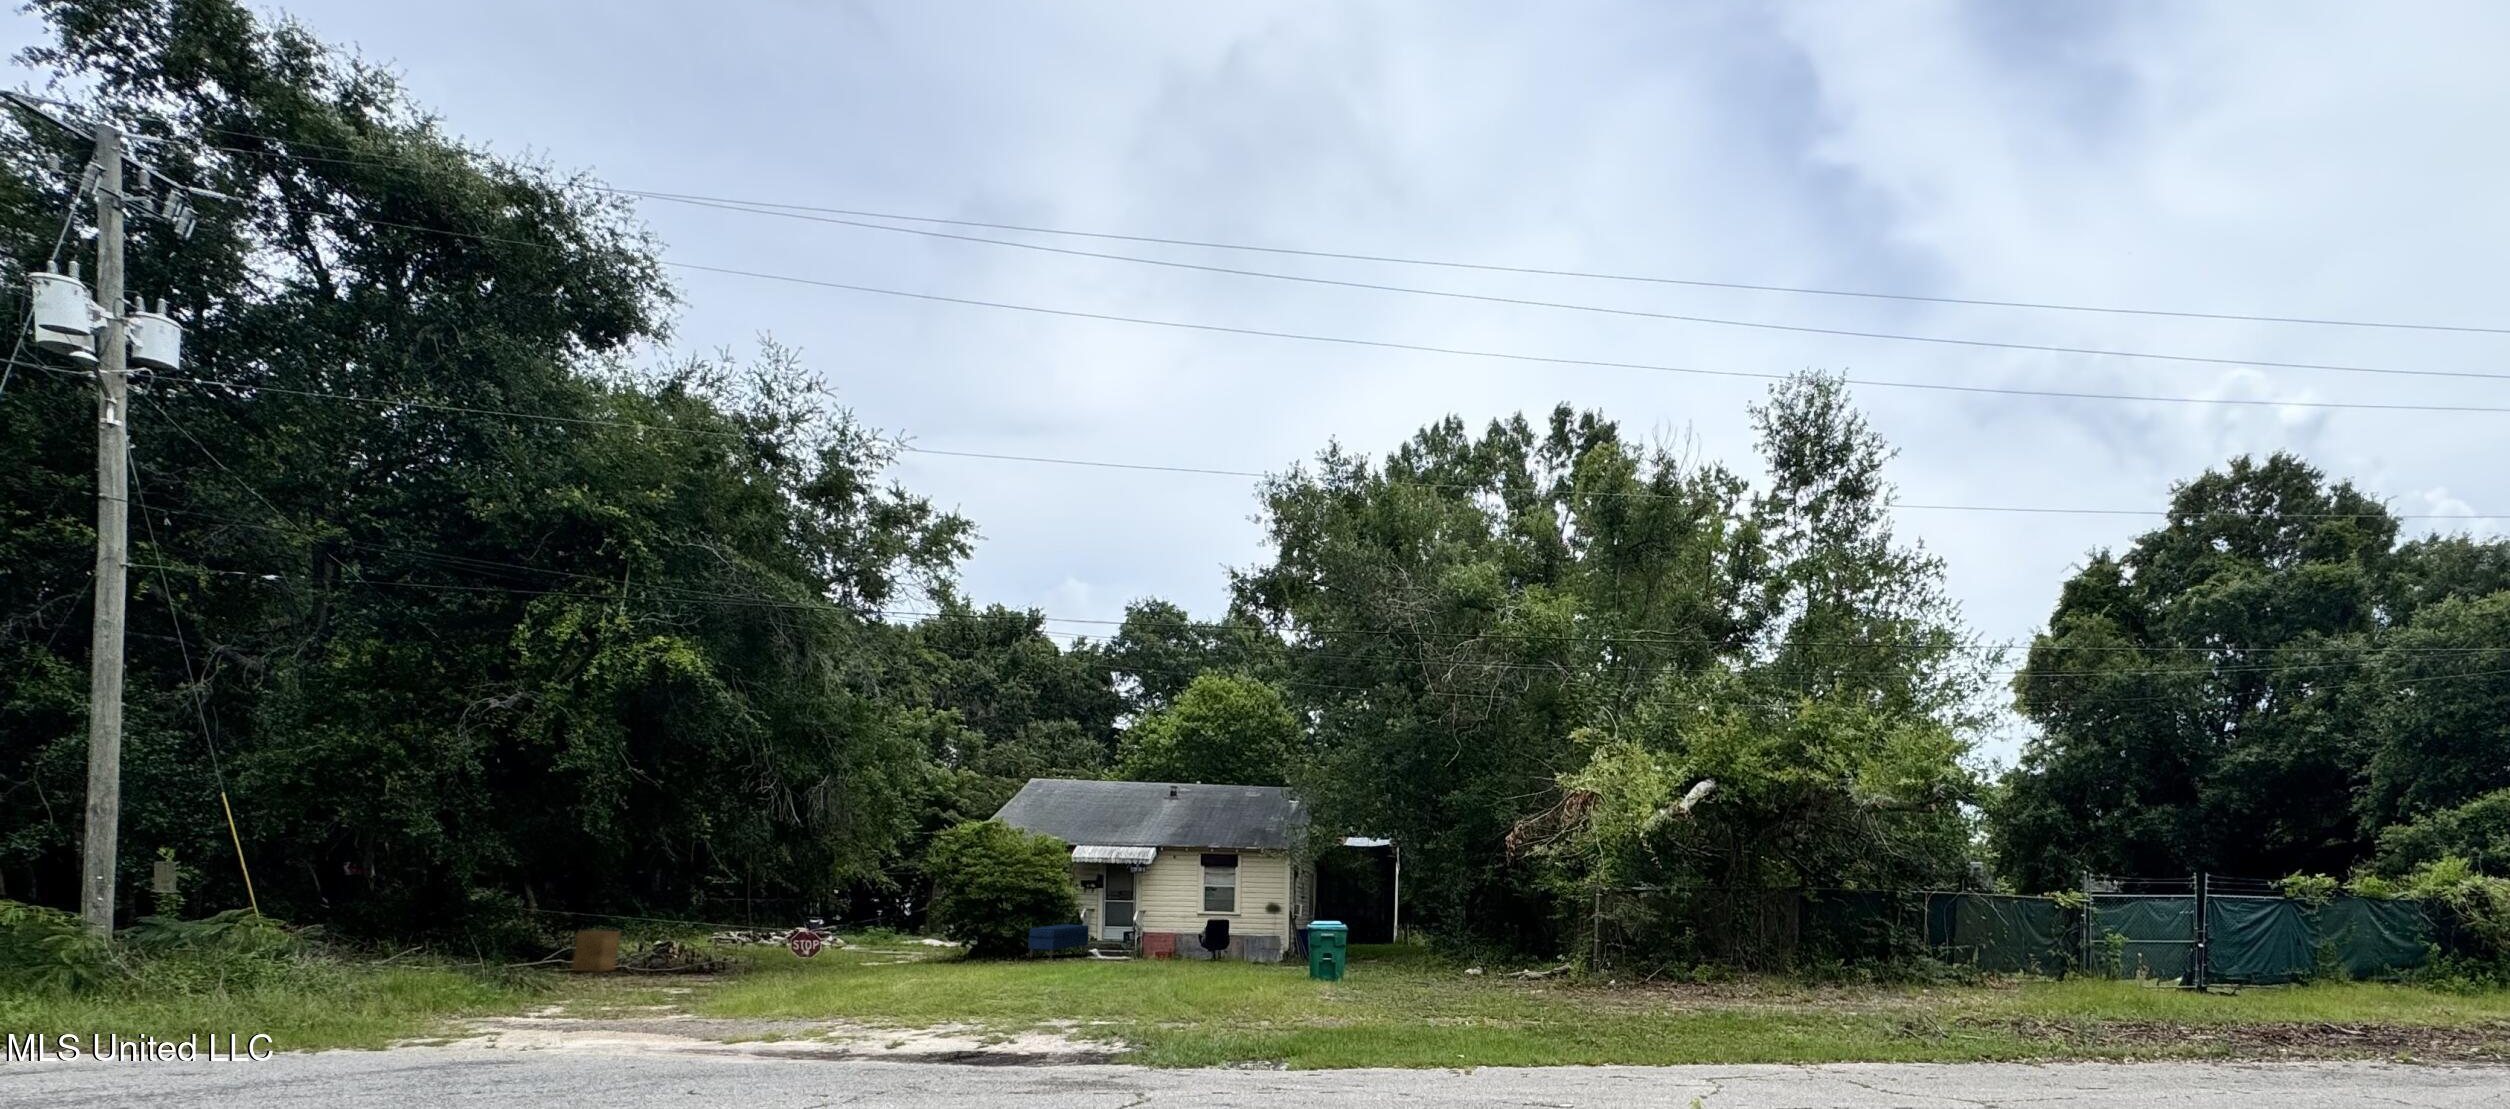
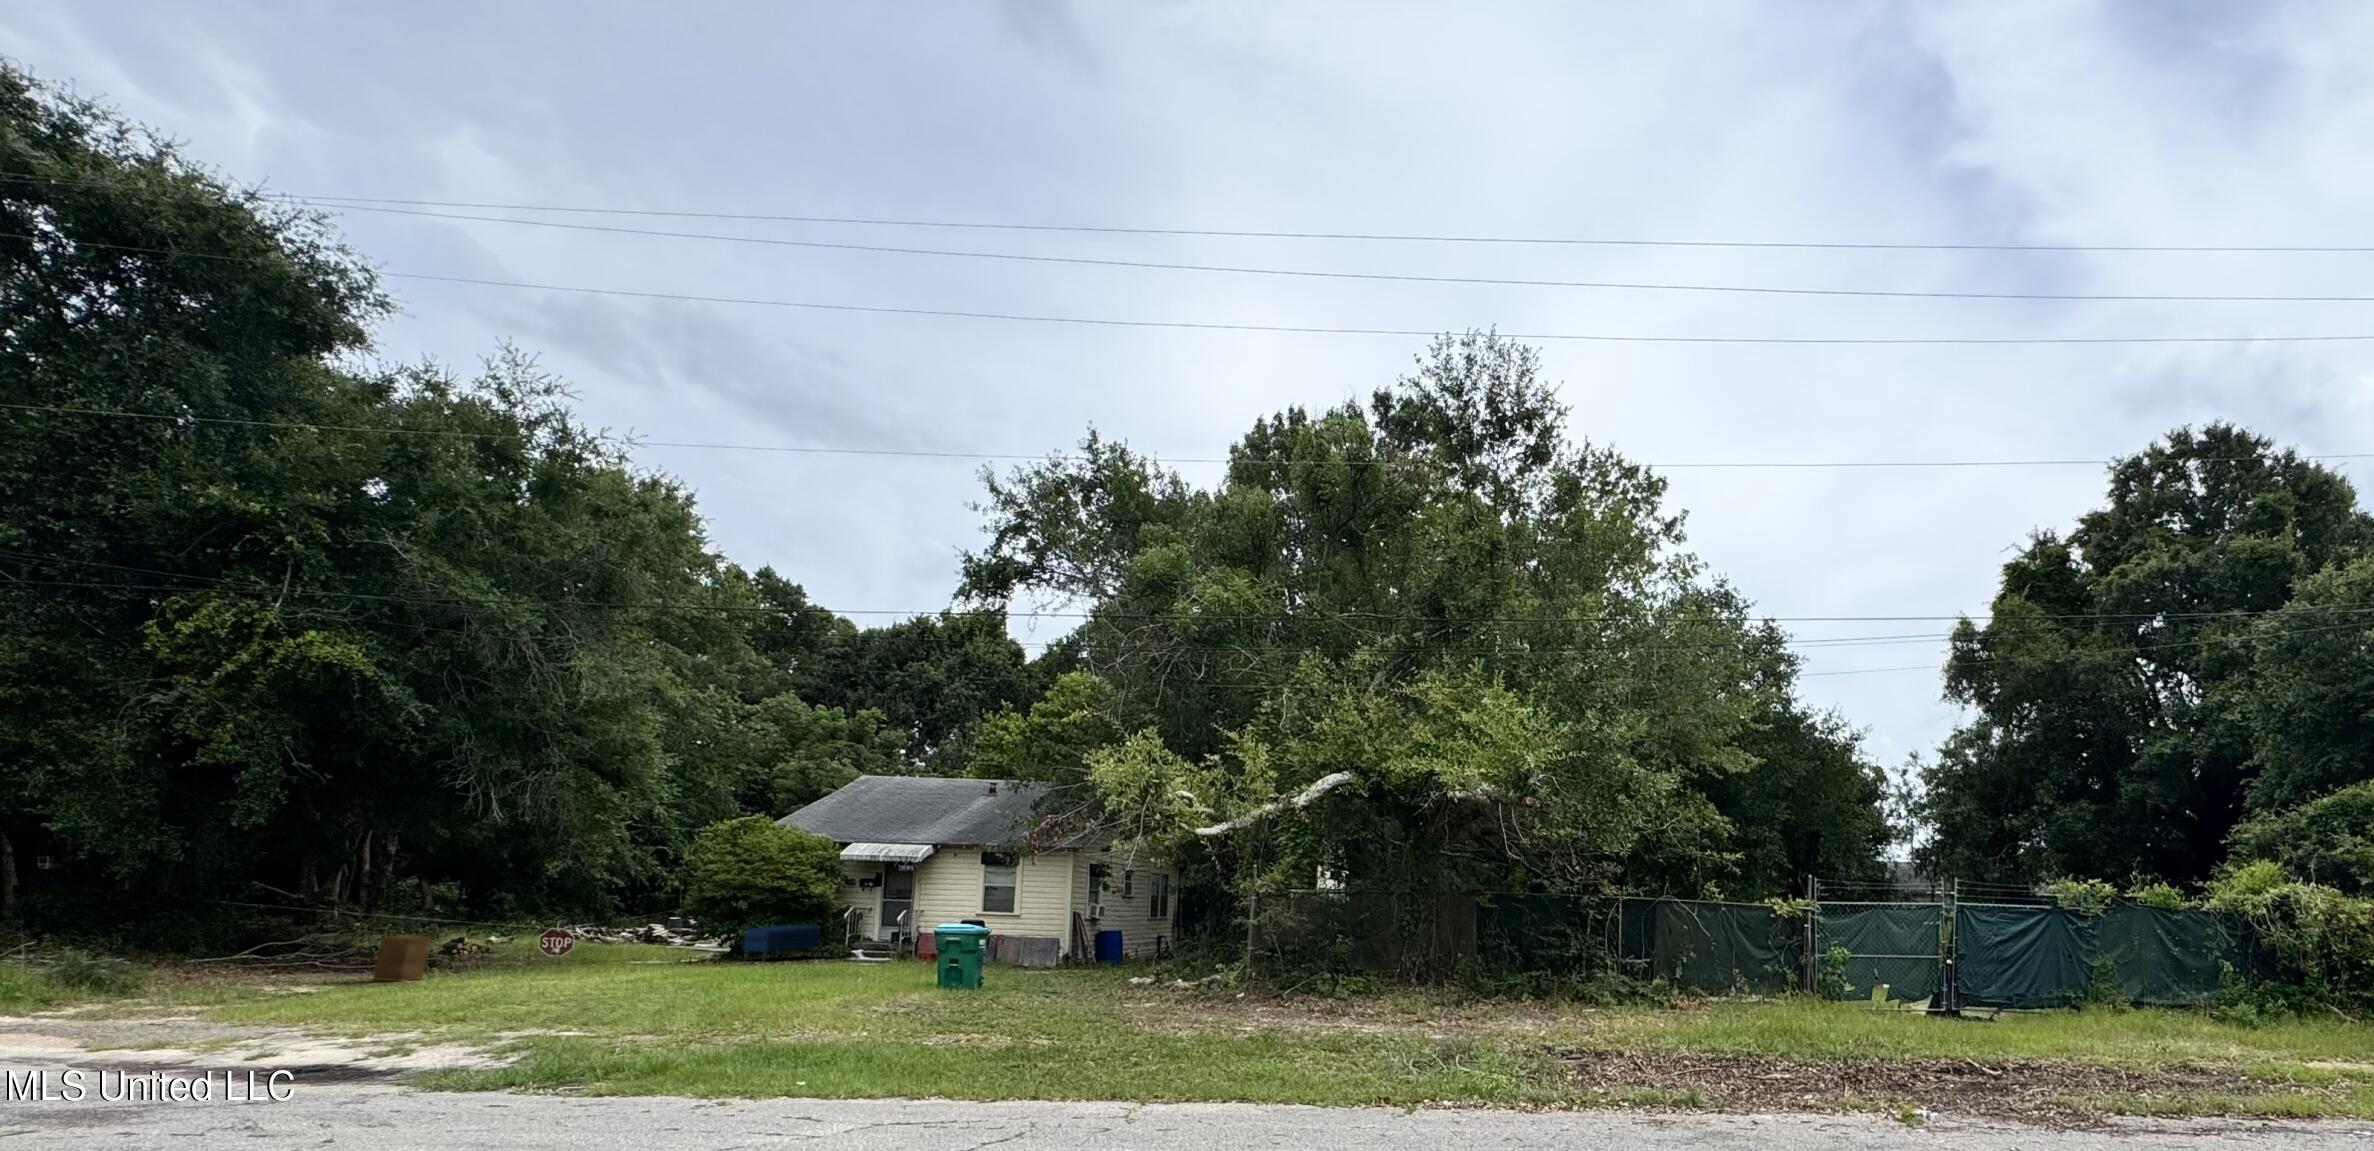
potted tree: present [1265,902,1282,949] -> none [1046,900,1067,952]
cardboard box: present [572,931,620,972] -> present [373,935,430,982]

